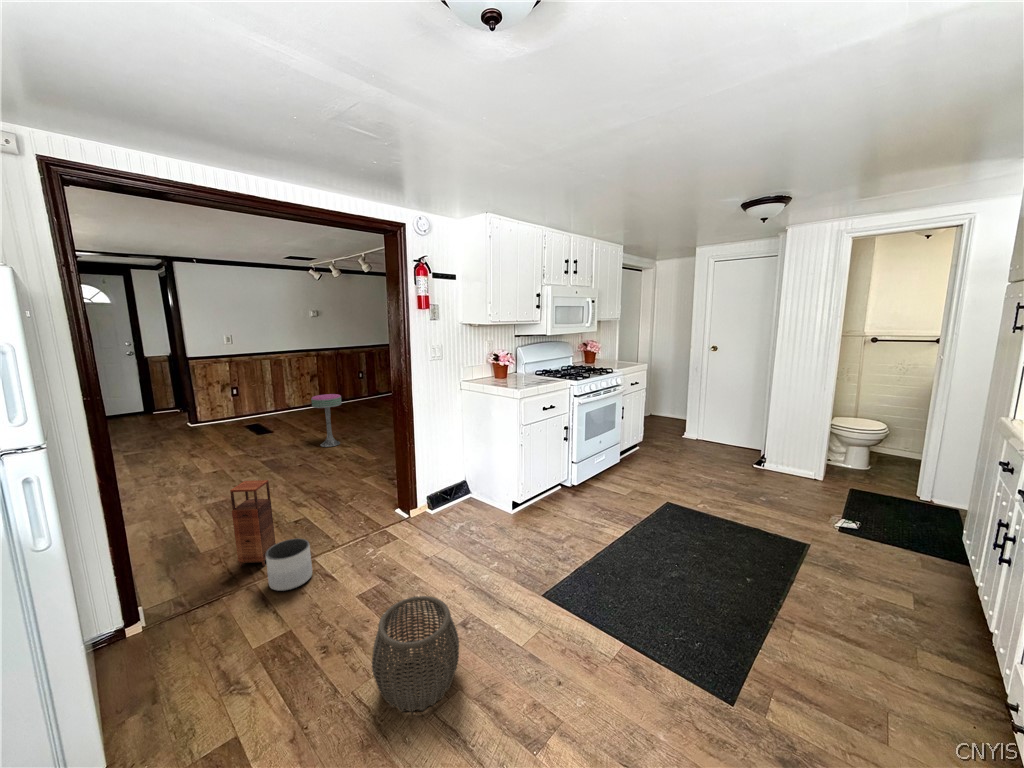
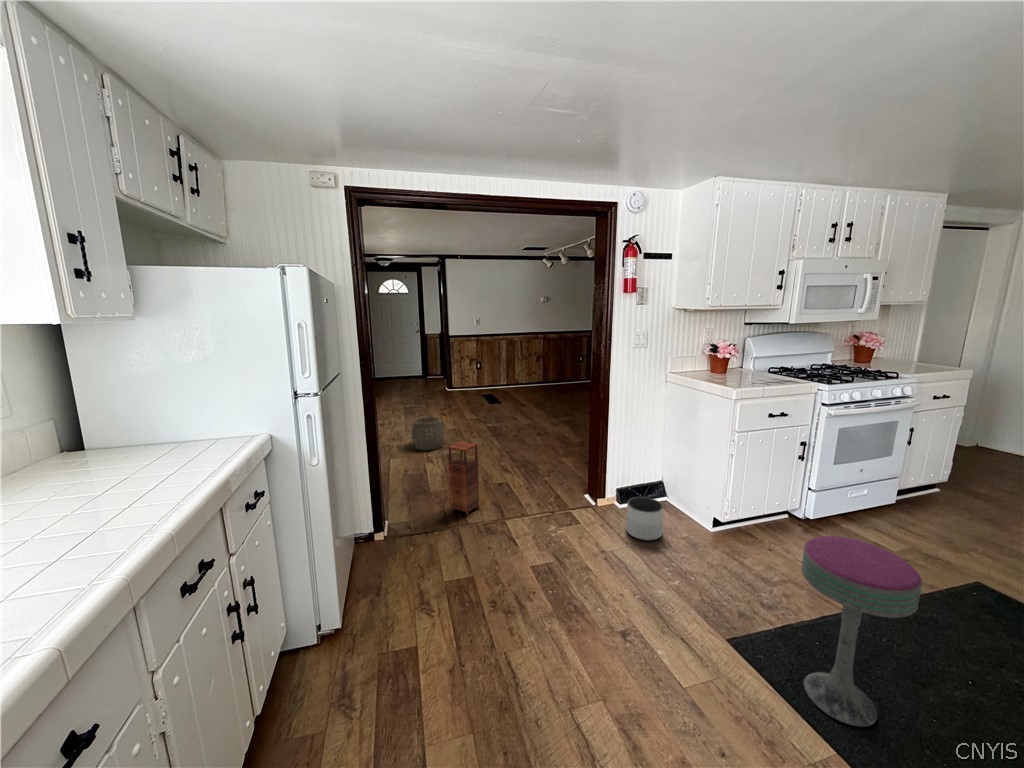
bar stool: present [311,394,342,447] -> present [801,536,922,727]
planter: present [266,538,312,591] -> present [626,497,663,541]
woven basket: present [372,596,459,712] -> present [412,417,445,450]

